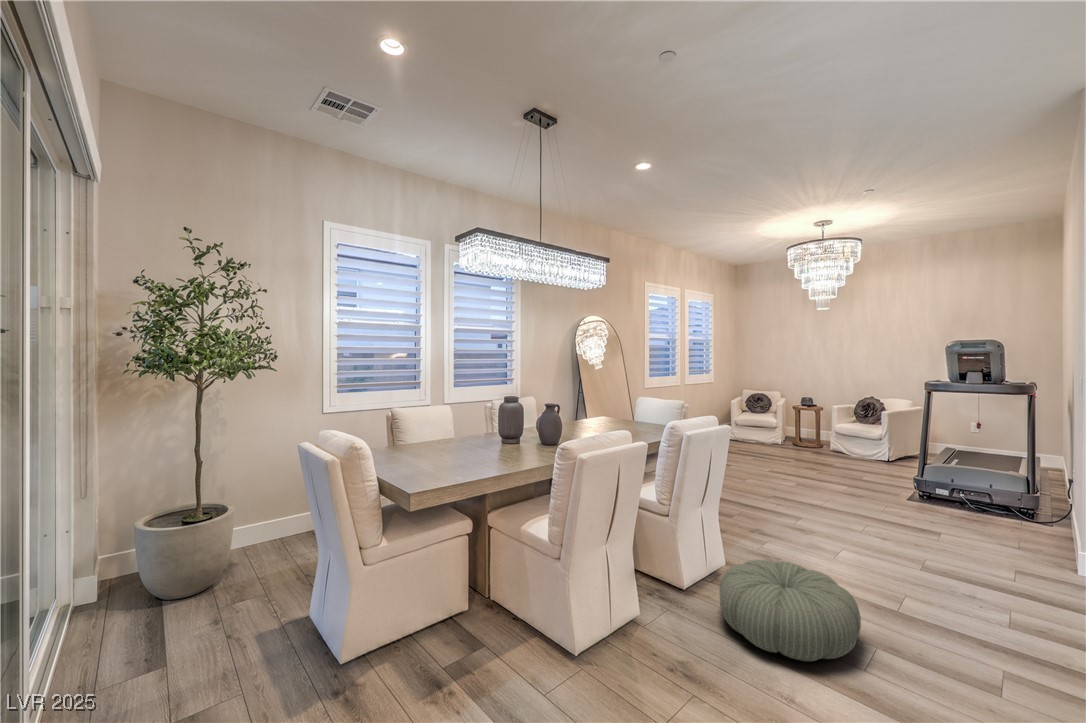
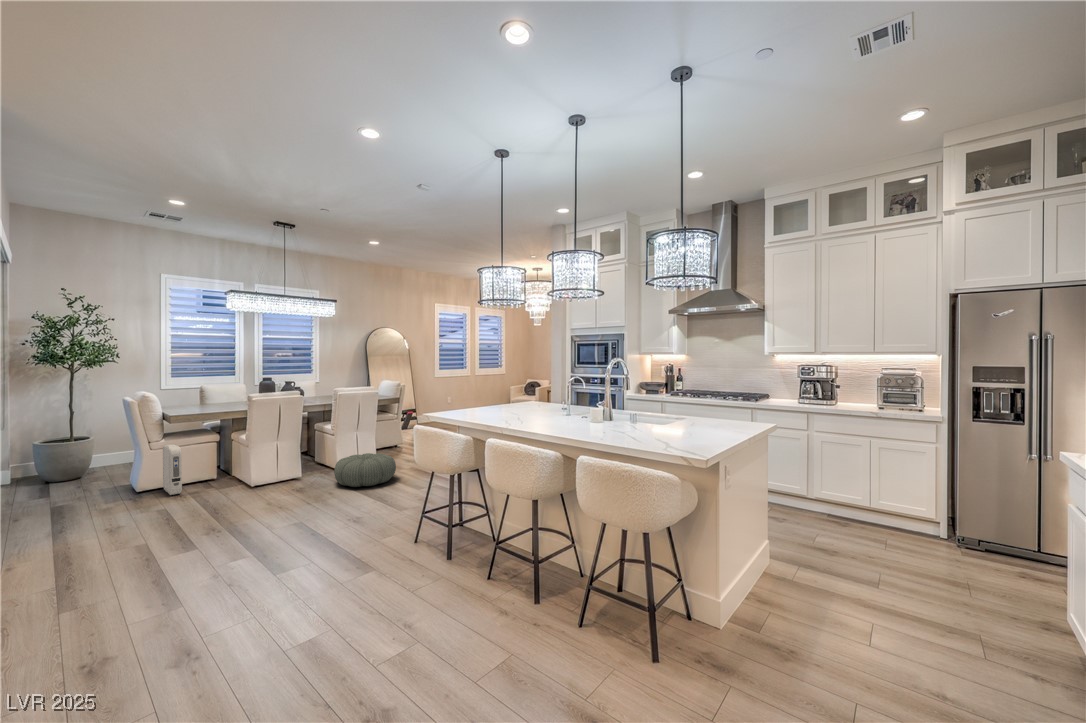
air purifier: none [384,544,436,671] -> present [163,444,182,495]

